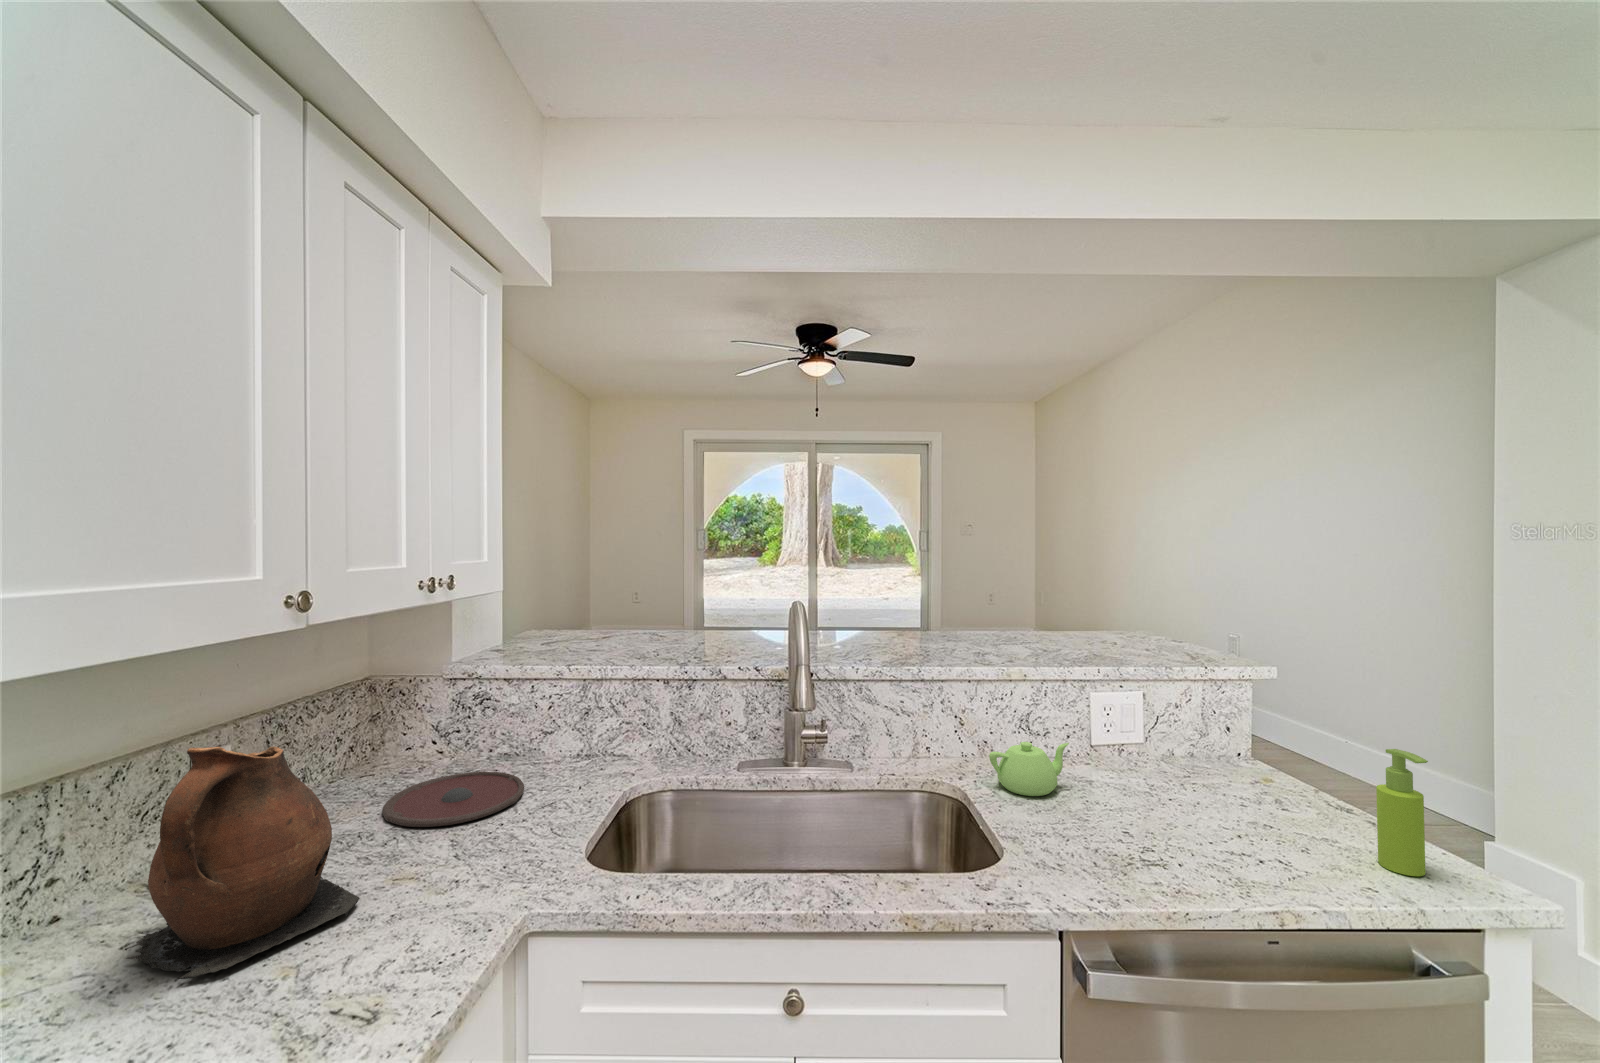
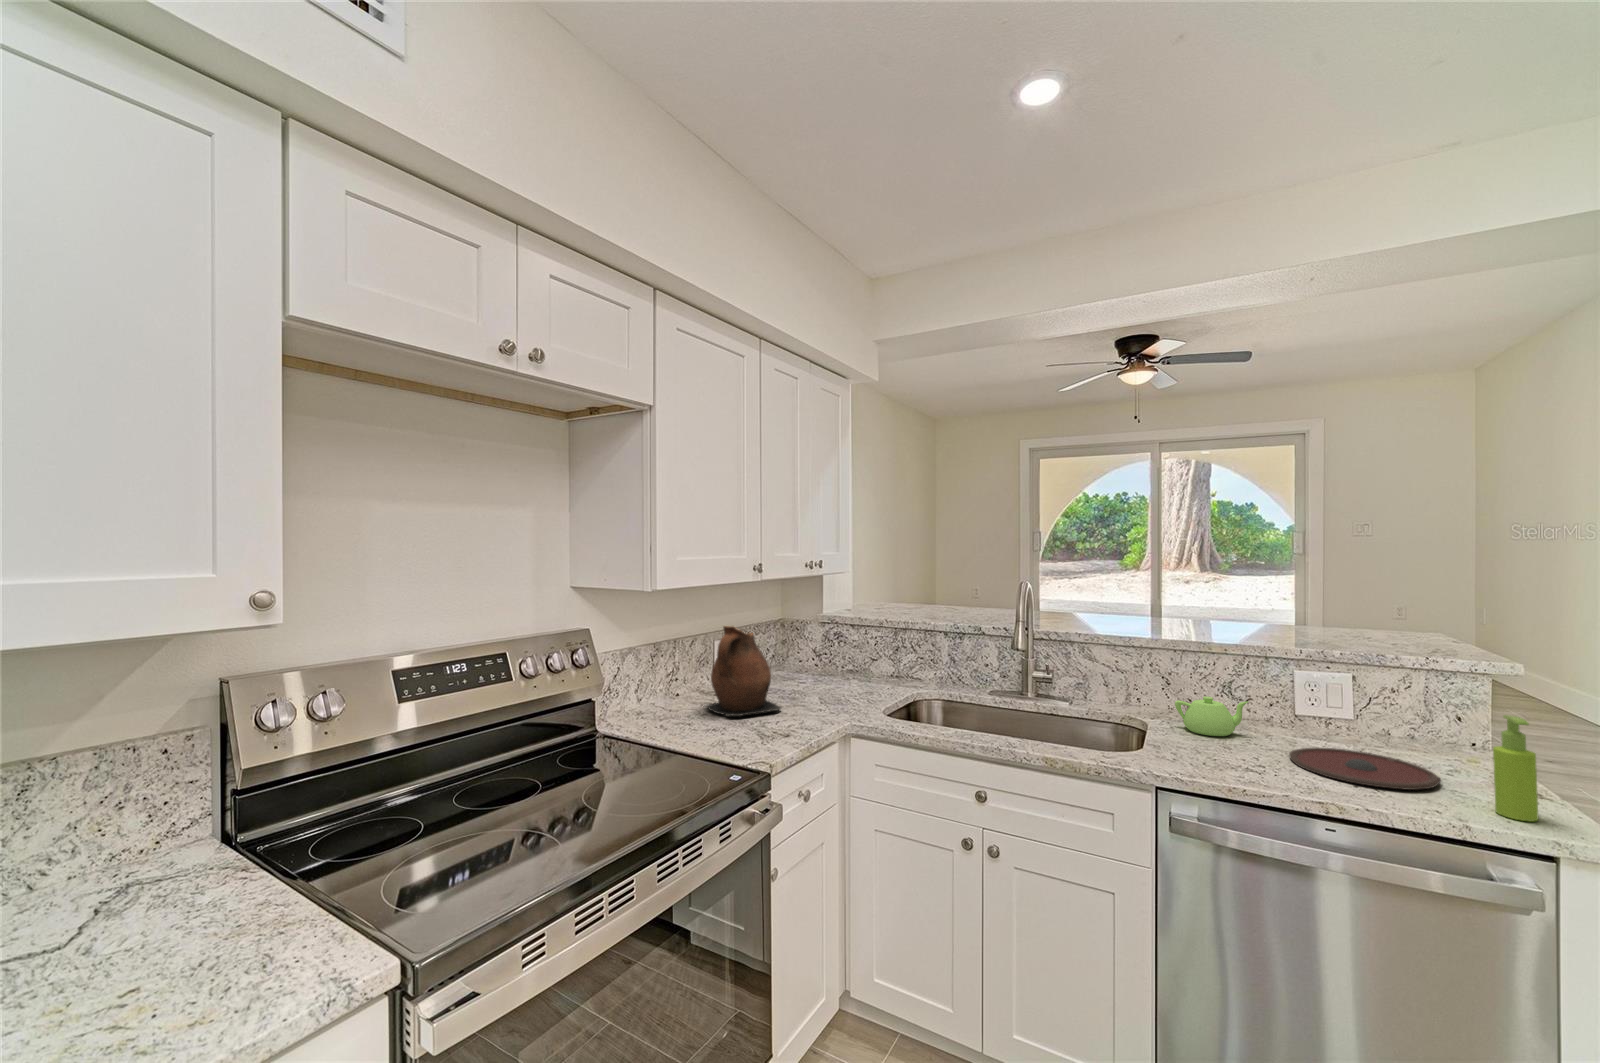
plate: present [383,771,524,827] -> present [1289,748,1441,790]

